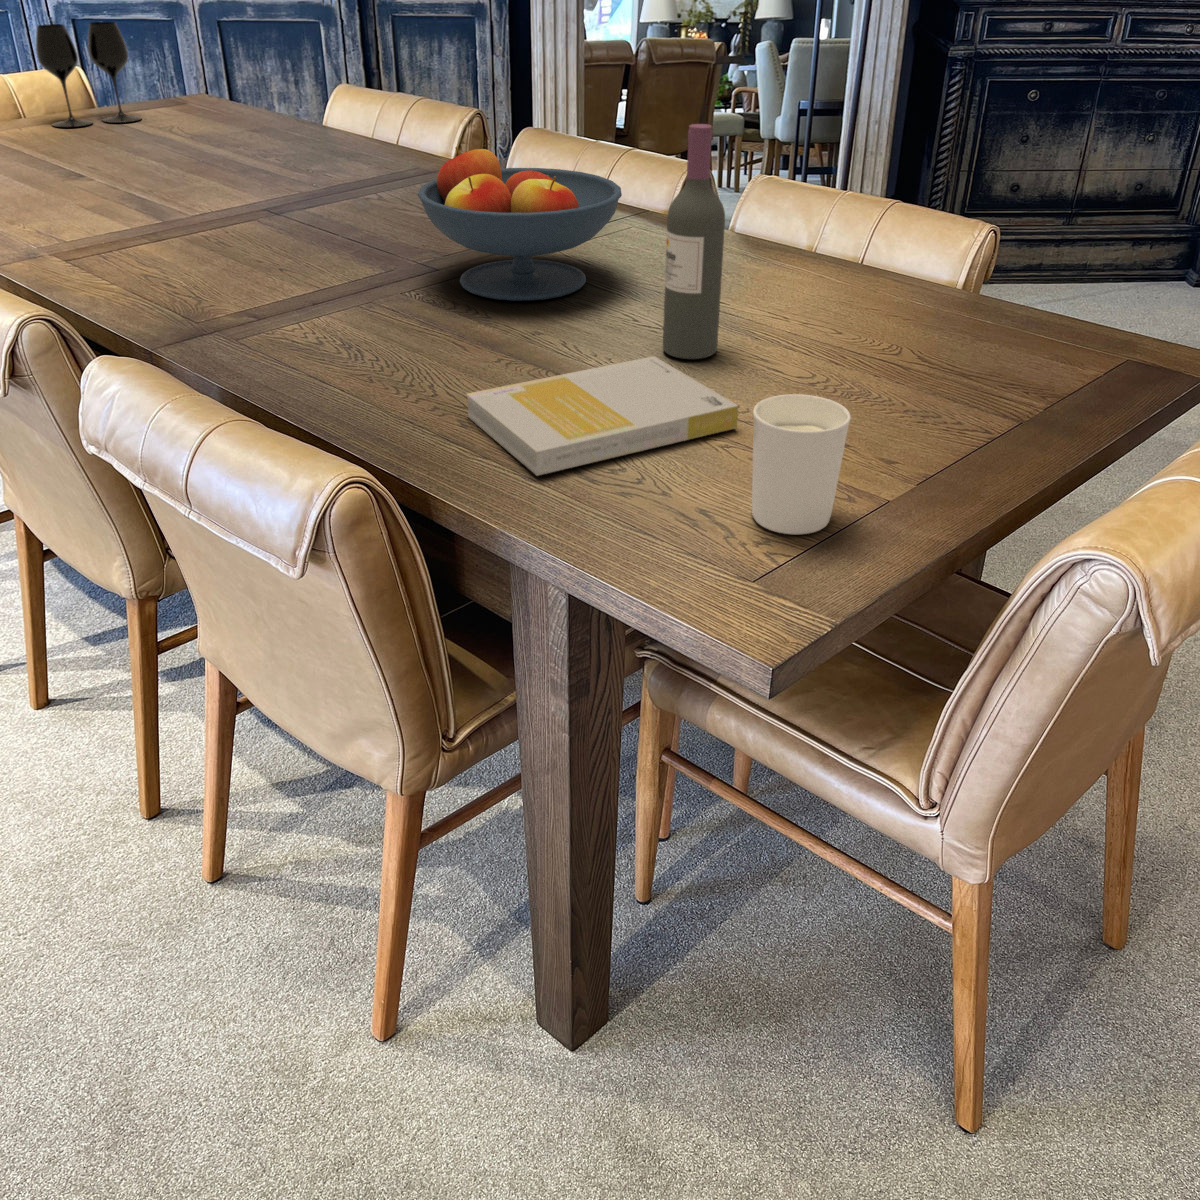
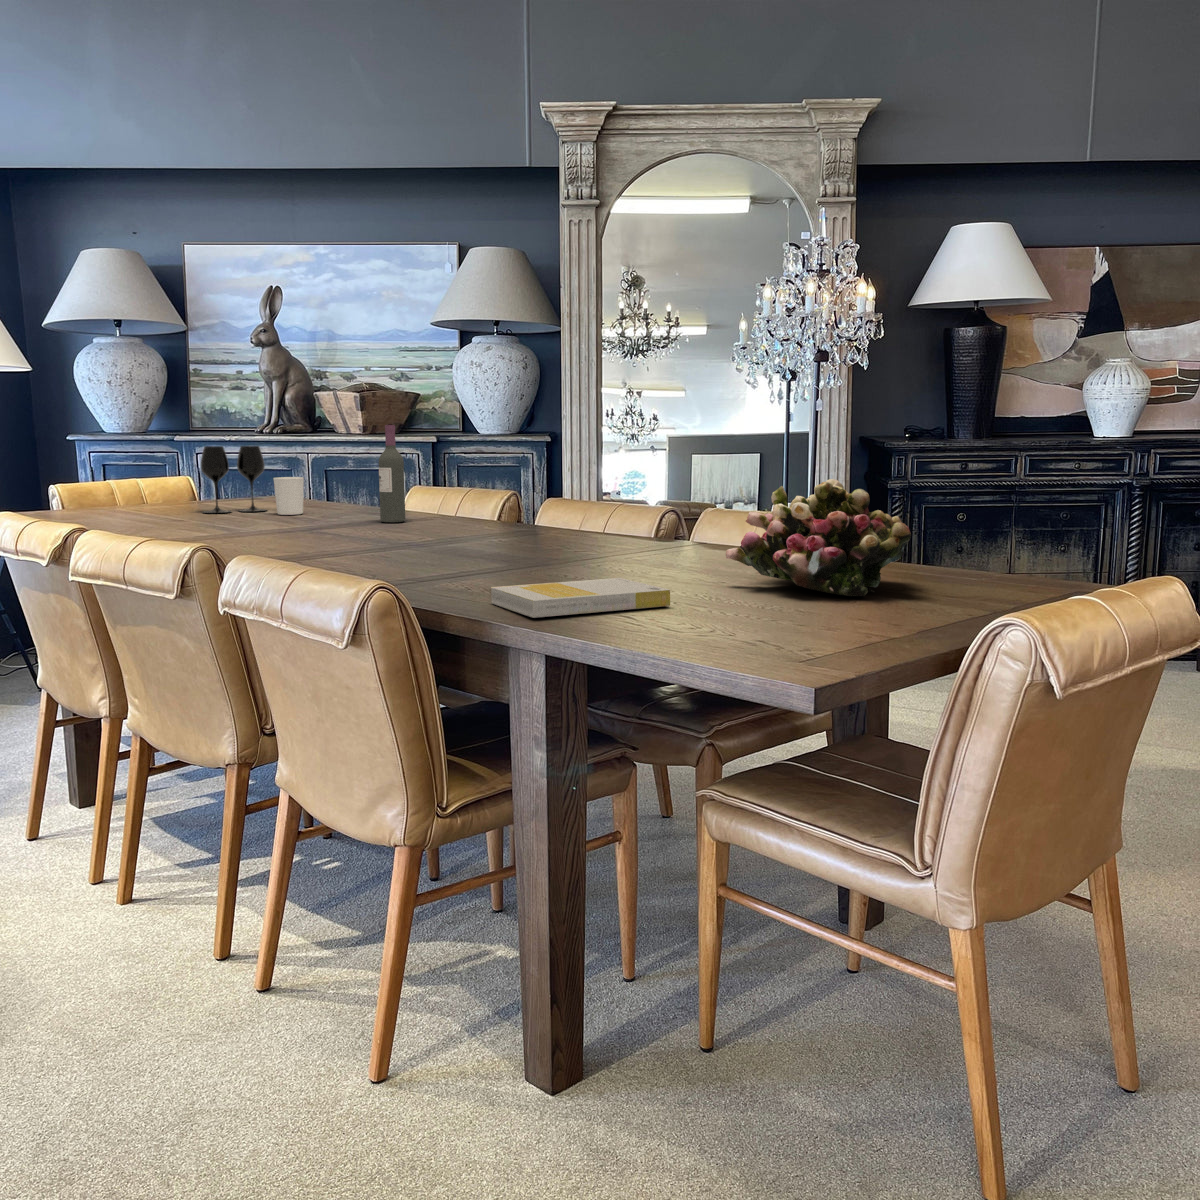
wine bottle: present [663,124,725,359] -> present [379,425,406,522]
fruit bowl: present [418,147,622,301] -> none [467,477,605,569]
flower arrangement: none [807,189,1098,398] -> present [726,479,911,596]
candle holder: present [752,394,851,535] -> present [273,477,304,515]

